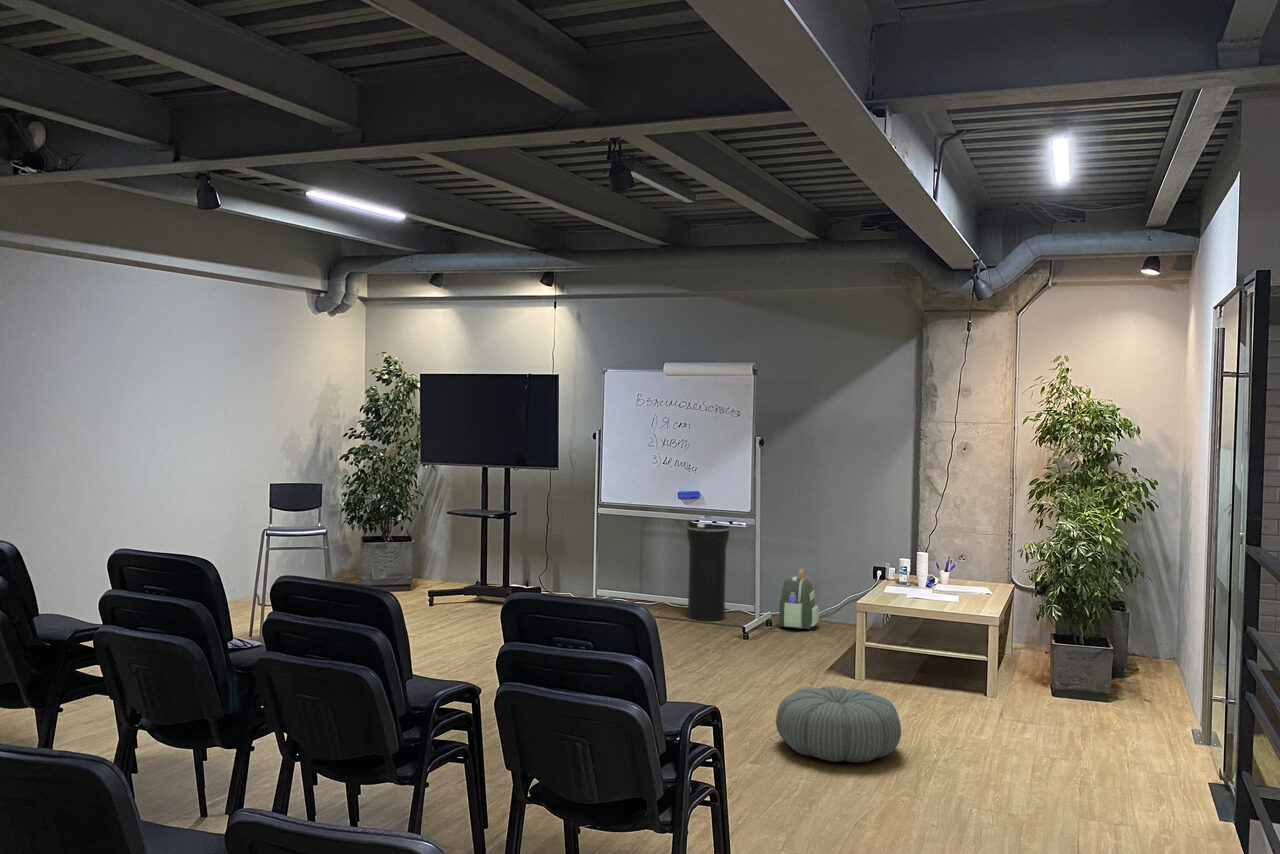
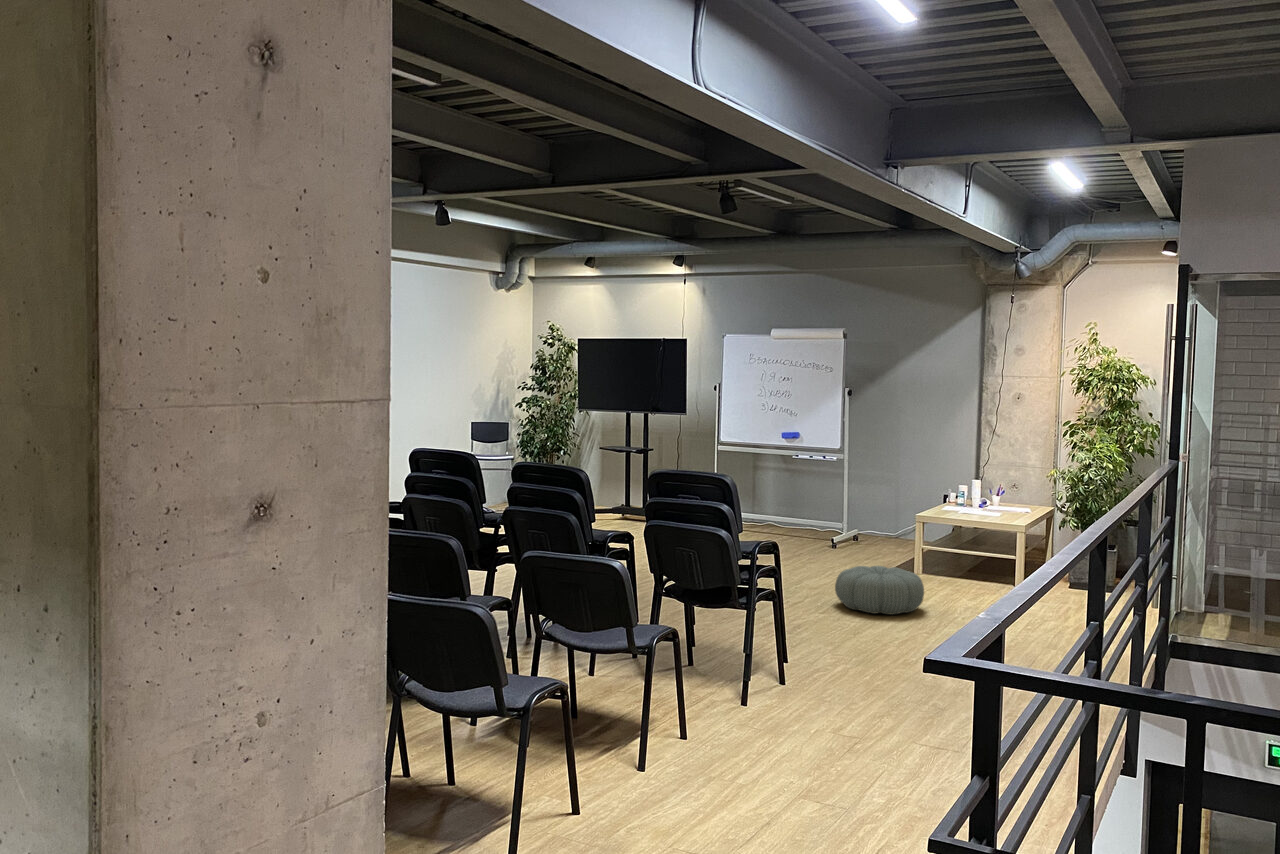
trash can: present [687,516,730,621] -> none [789,442,824,535]
backpack: present [779,569,819,629] -> none [862,495,895,543]

